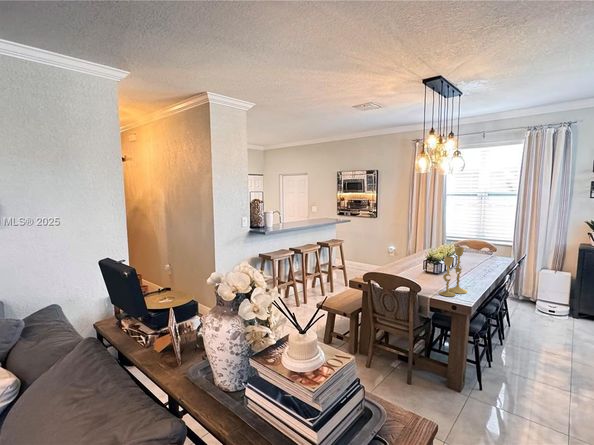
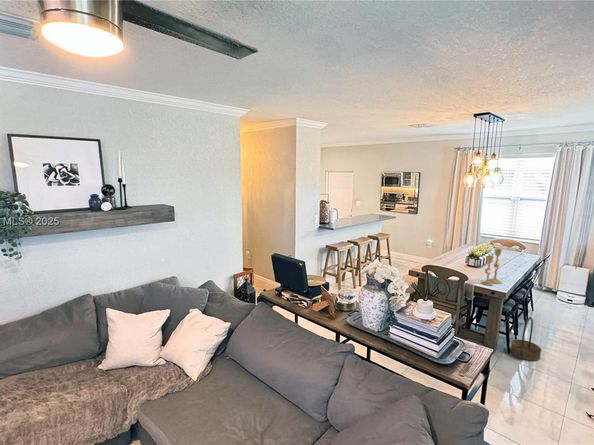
basket: none [483,339,524,402] -> present [510,317,541,361]

